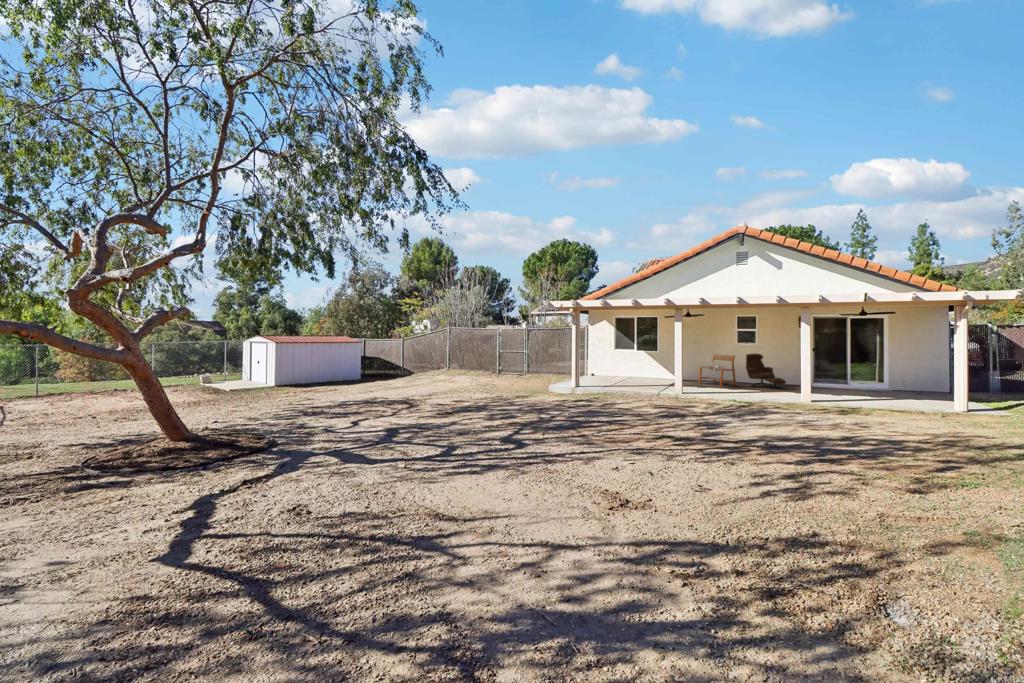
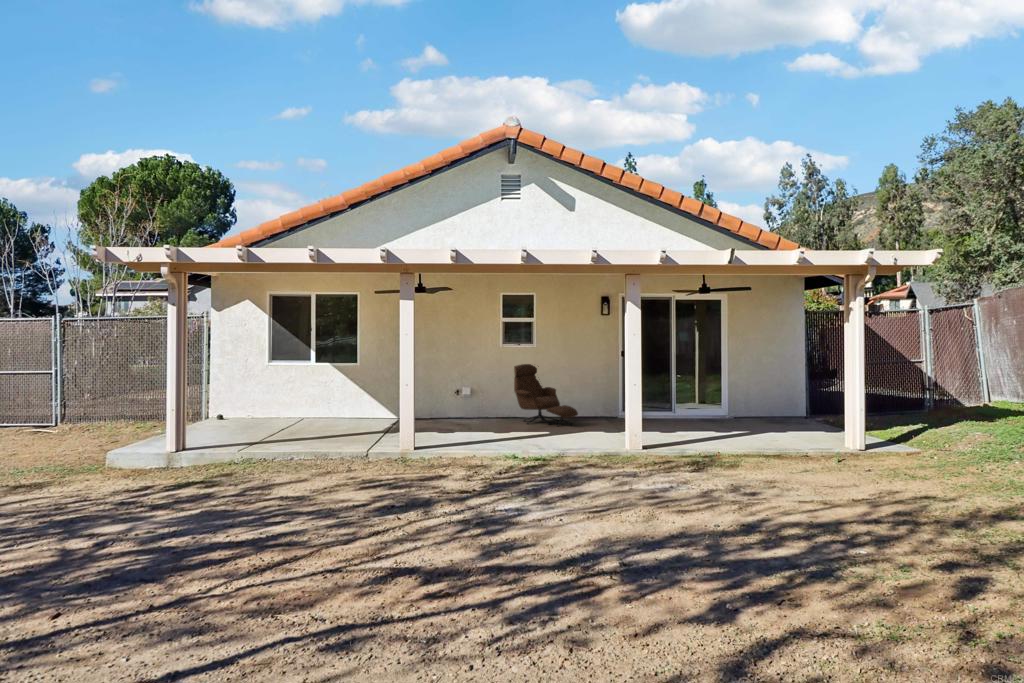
bench: present [699,355,736,387] -> none [435,367,500,428]

